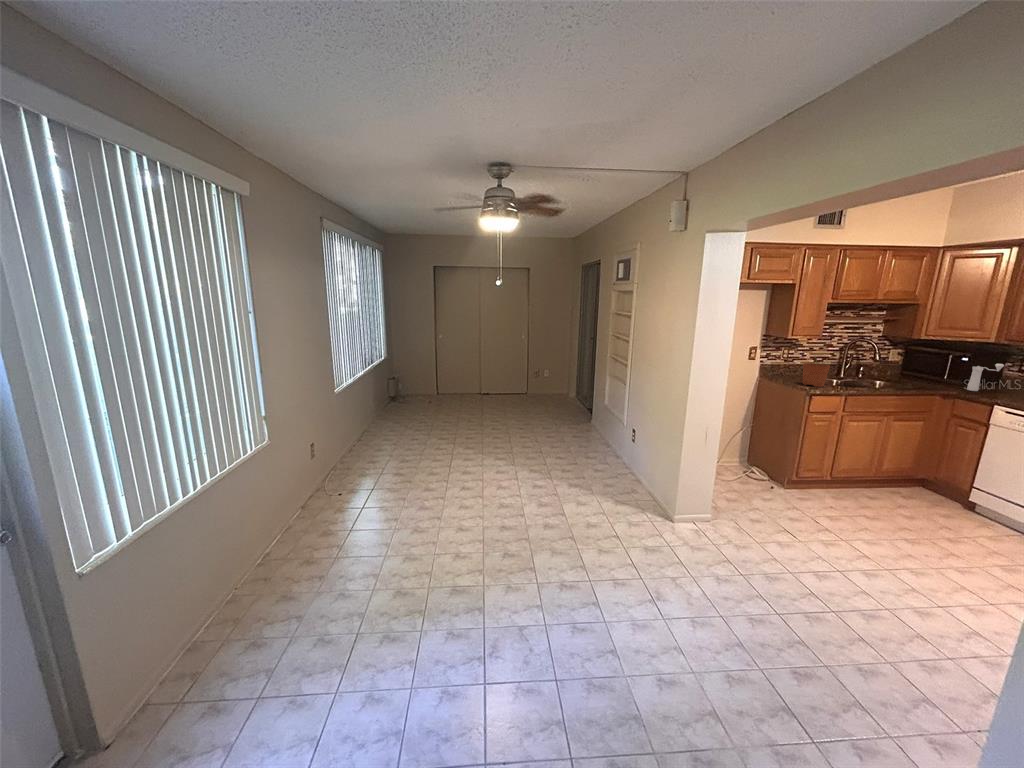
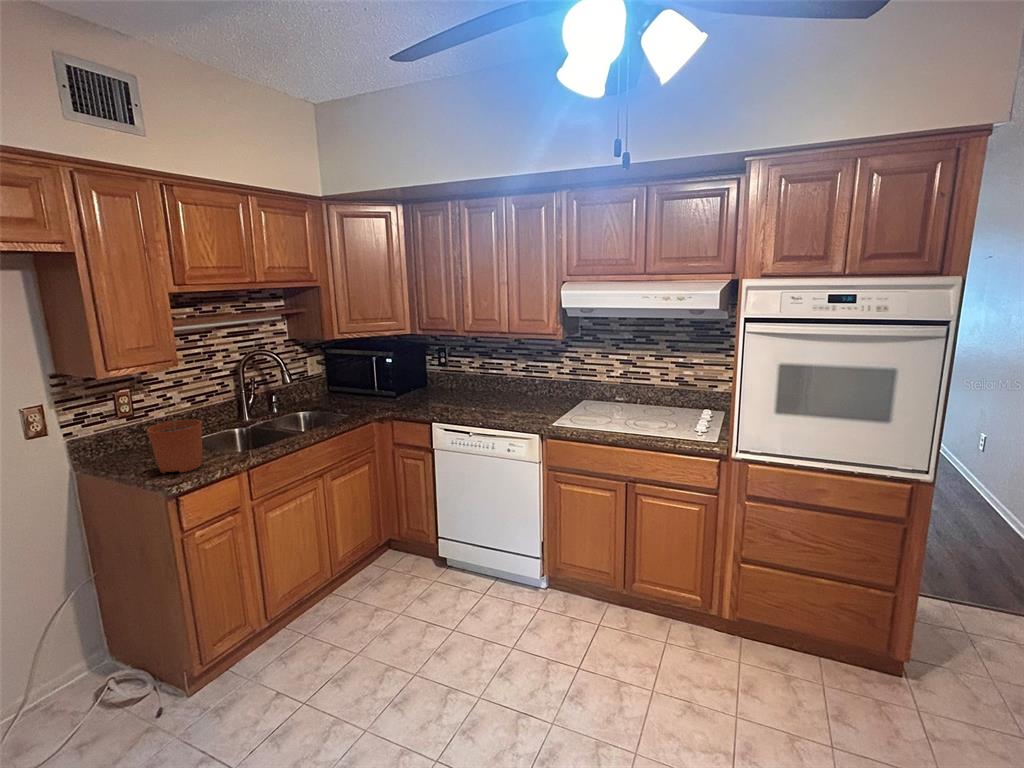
pepper mill: present [967,364,1004,391] -> none [398,362,426,404]

